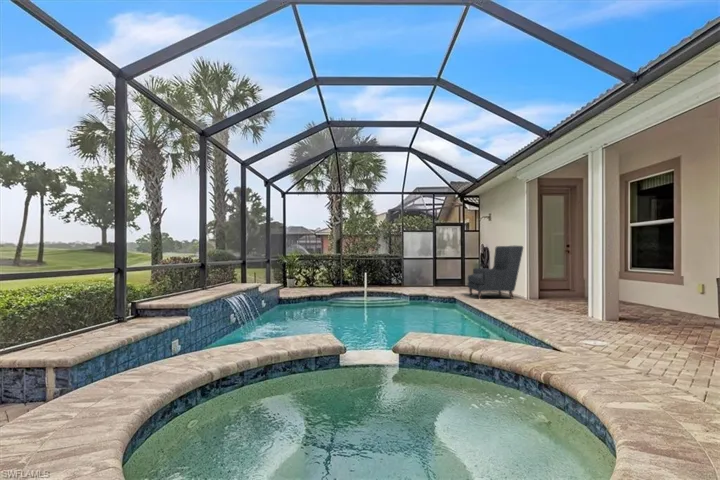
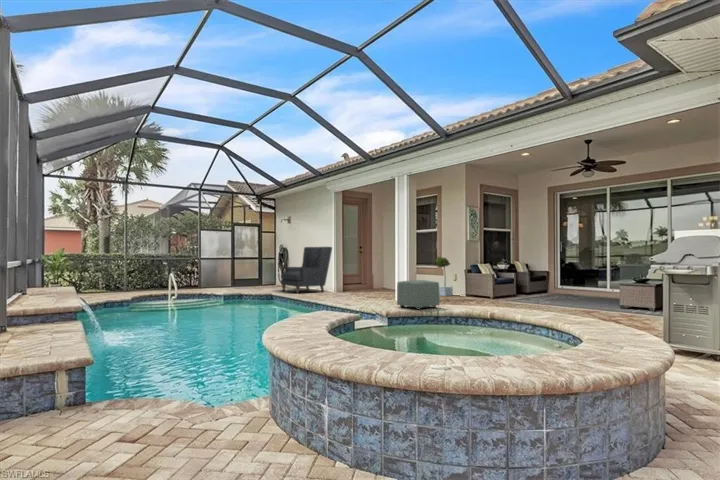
potted tree: none [667,257,699,317] -> present [436,256,453,296]
ottoman: none [569,292,639,335] -> present [397,280,439,309]

